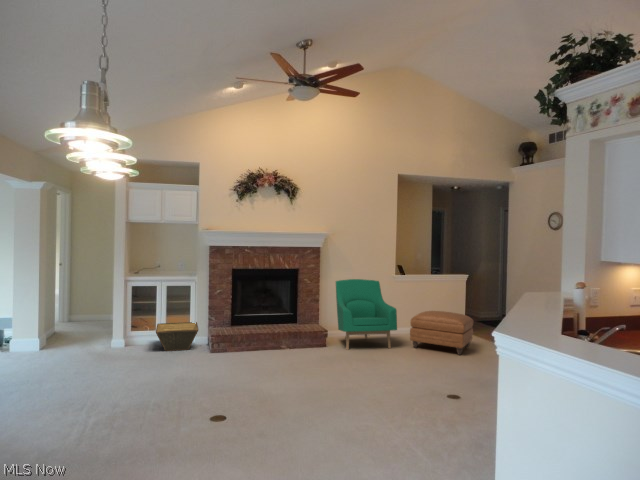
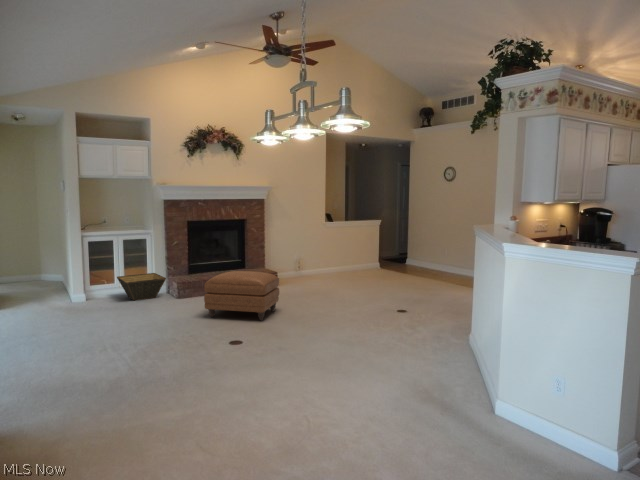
armchair: present [336,279,397,350] -> none [278,227,335,286]
ottoman: present [410,311,473,355] -> present [204,271,279,320]

